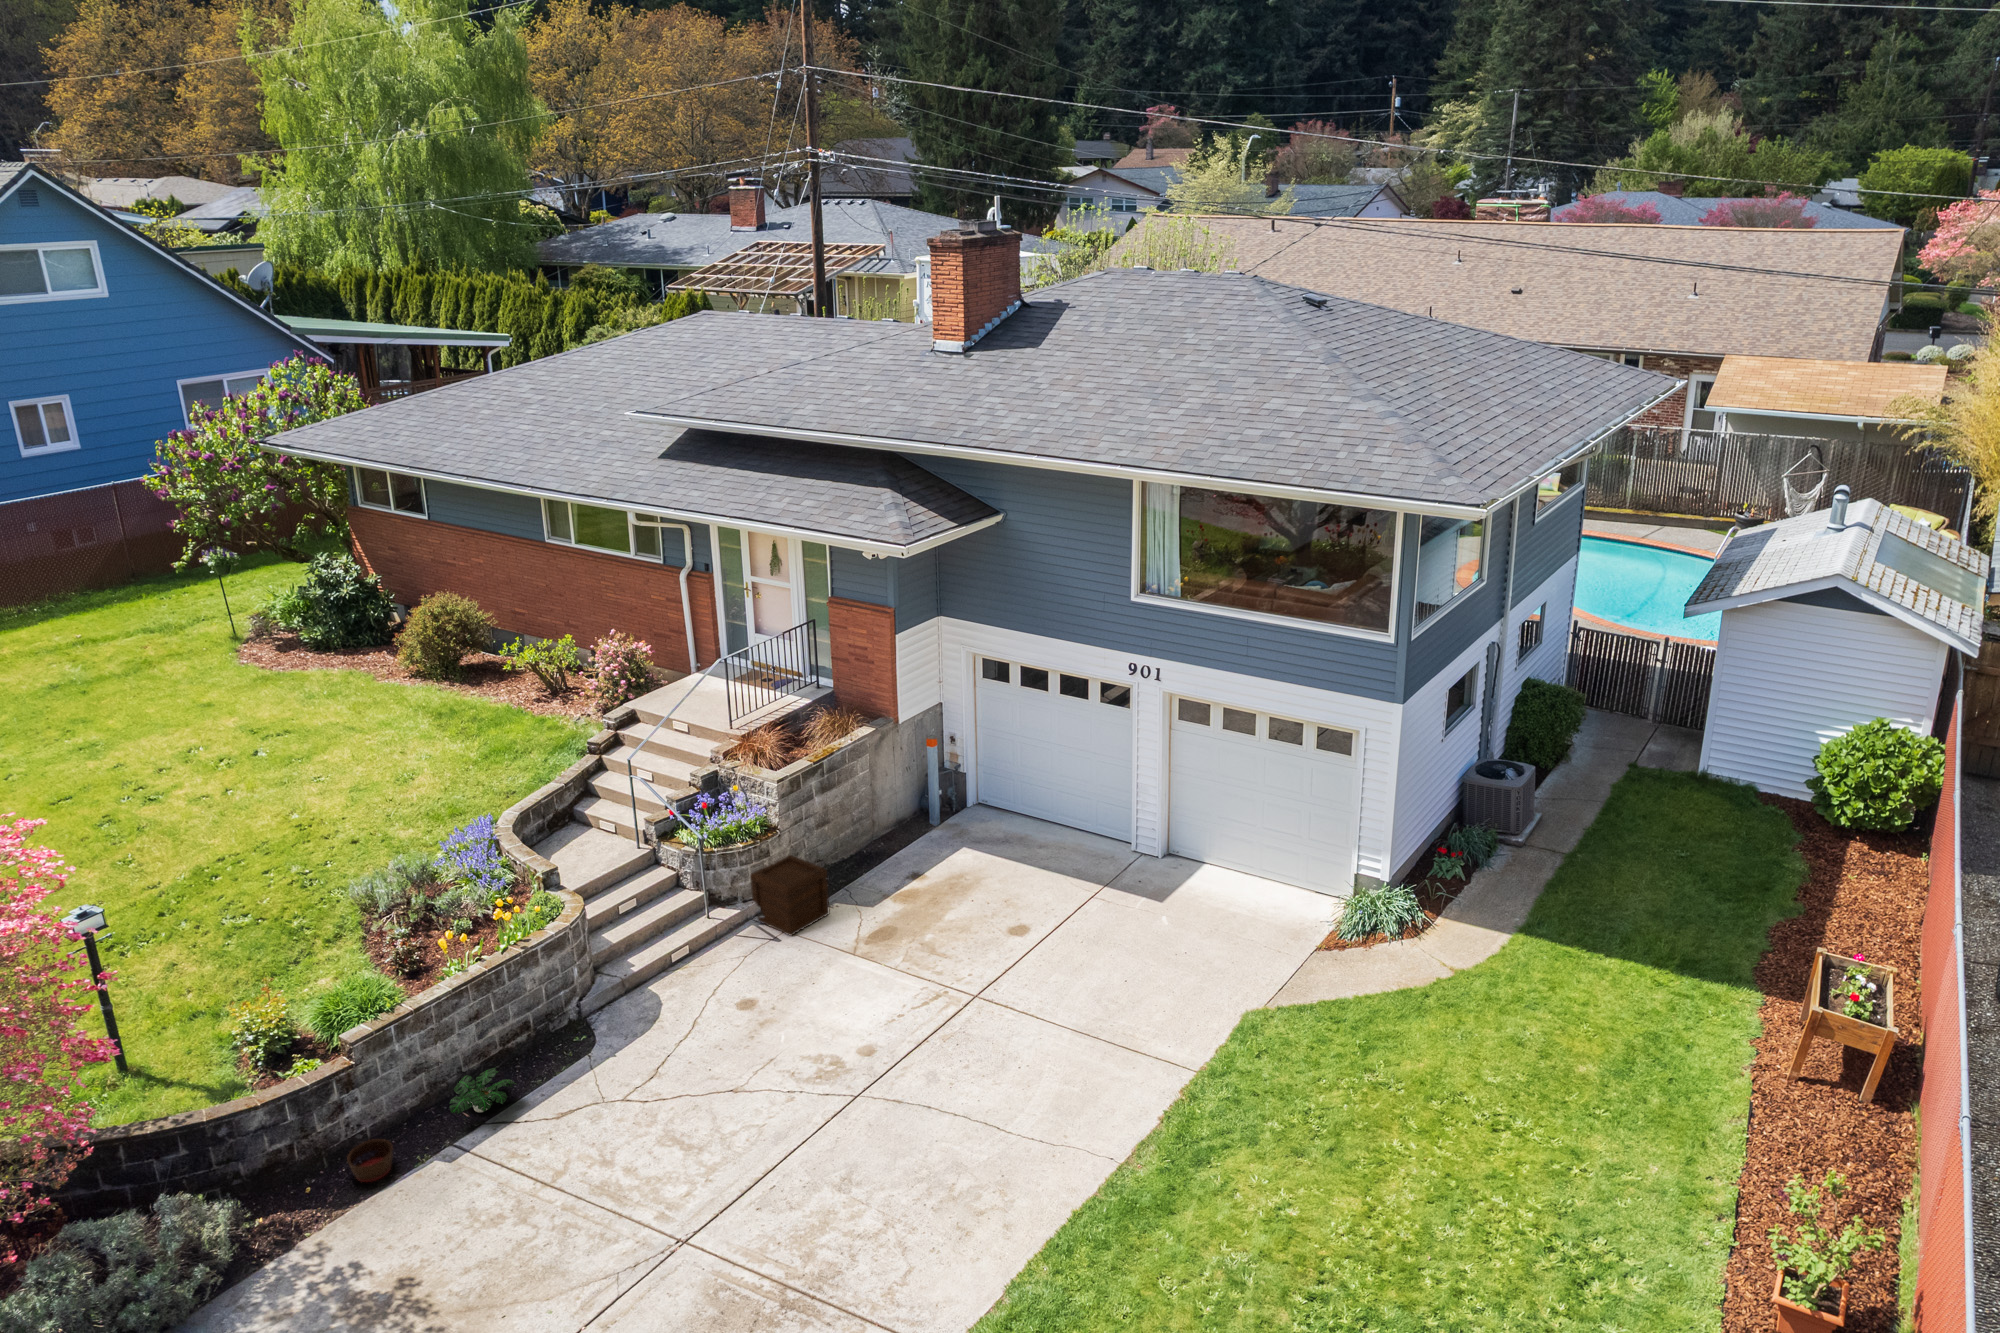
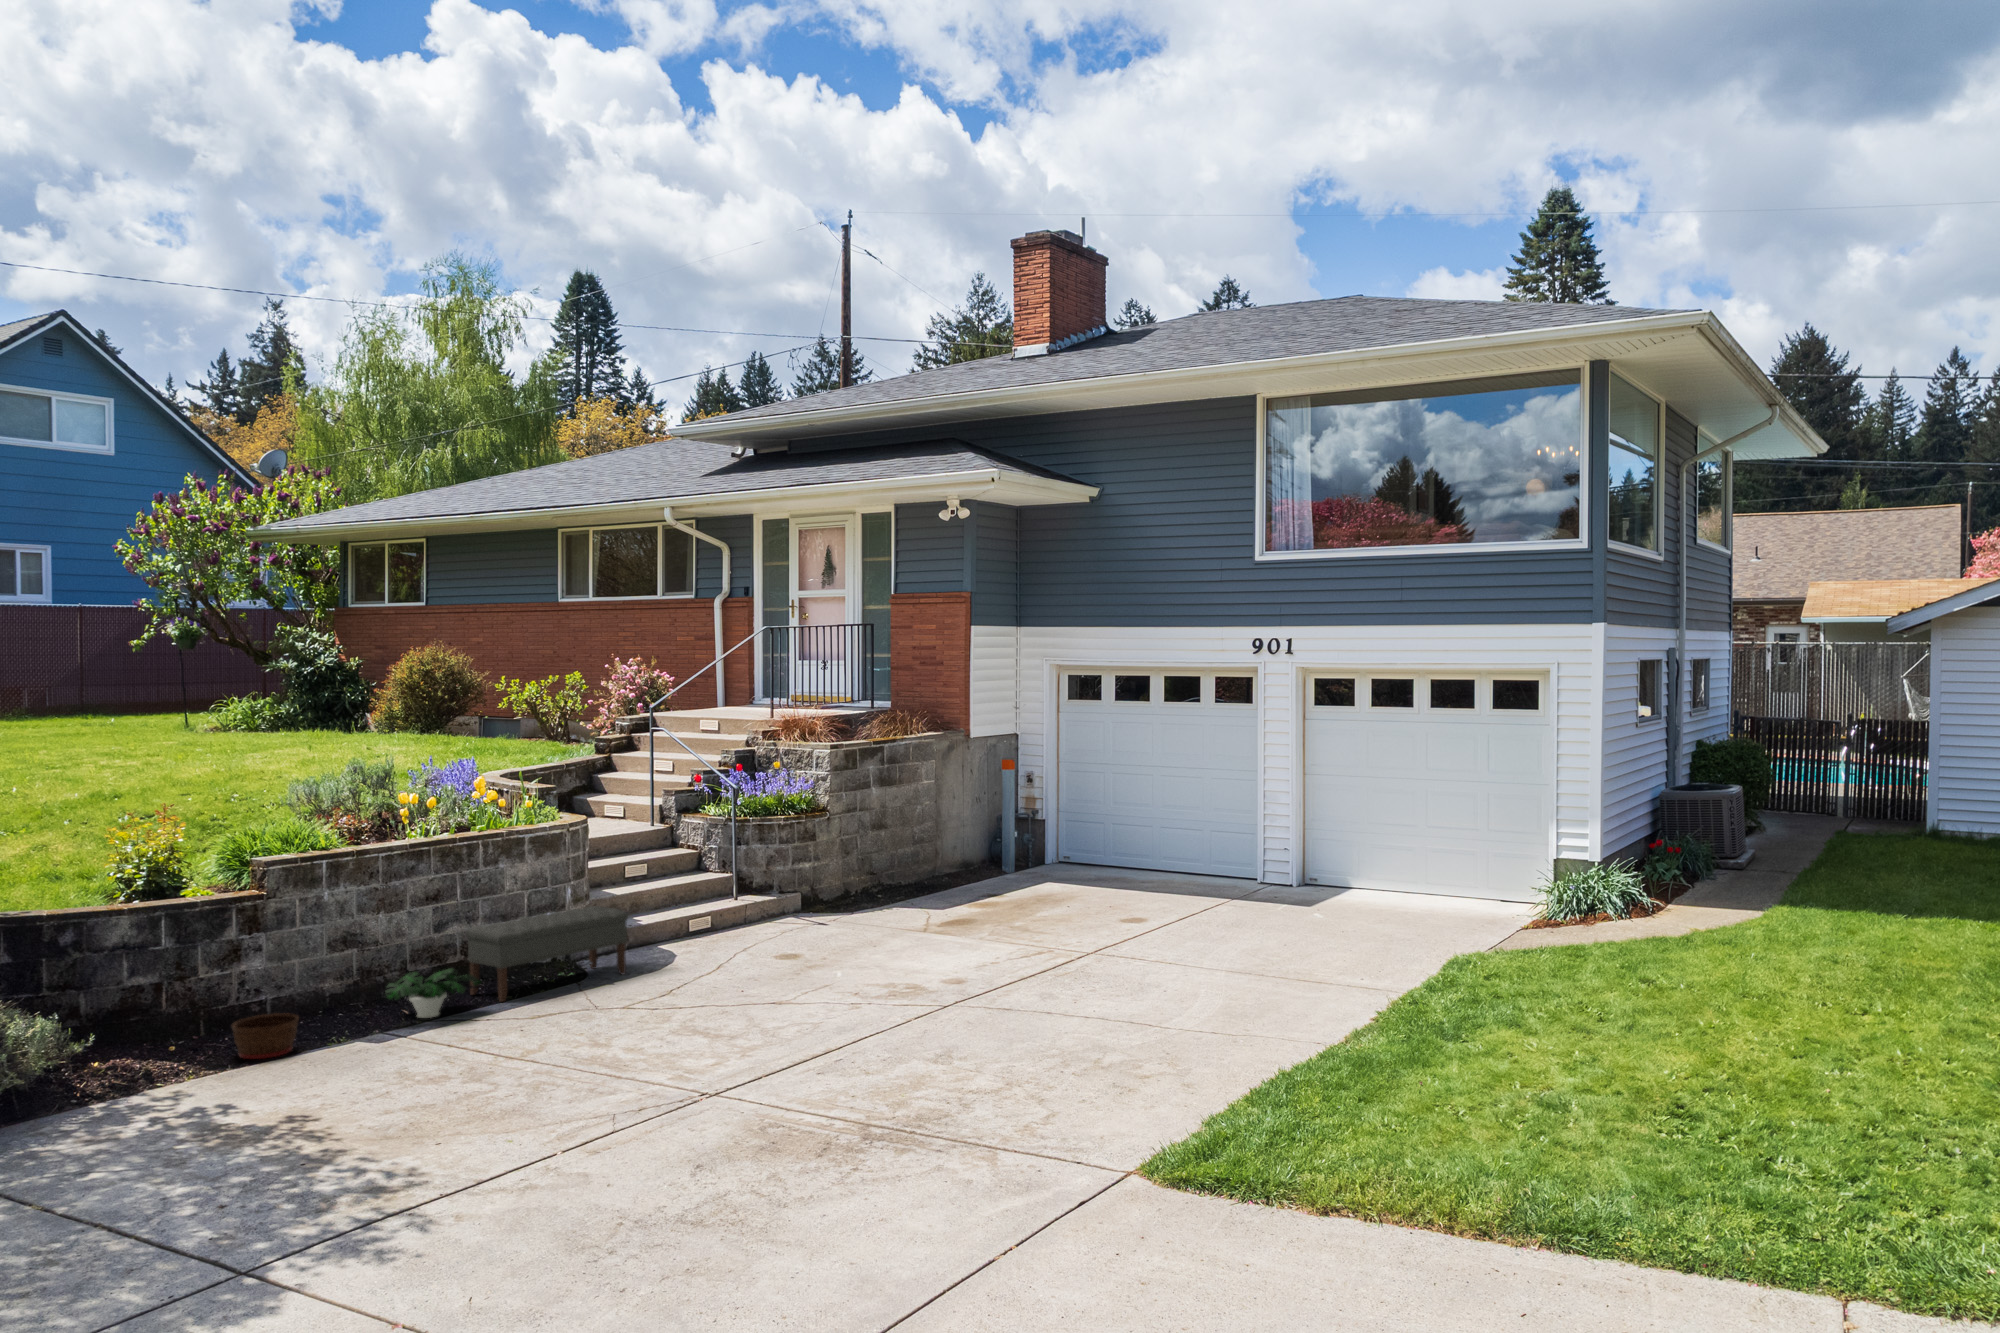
wooden crate: present [750,855,829,936] -> none [793,843,890,925]
bench: none [502,980,624,1085] -> present [466,906,628,1002]

